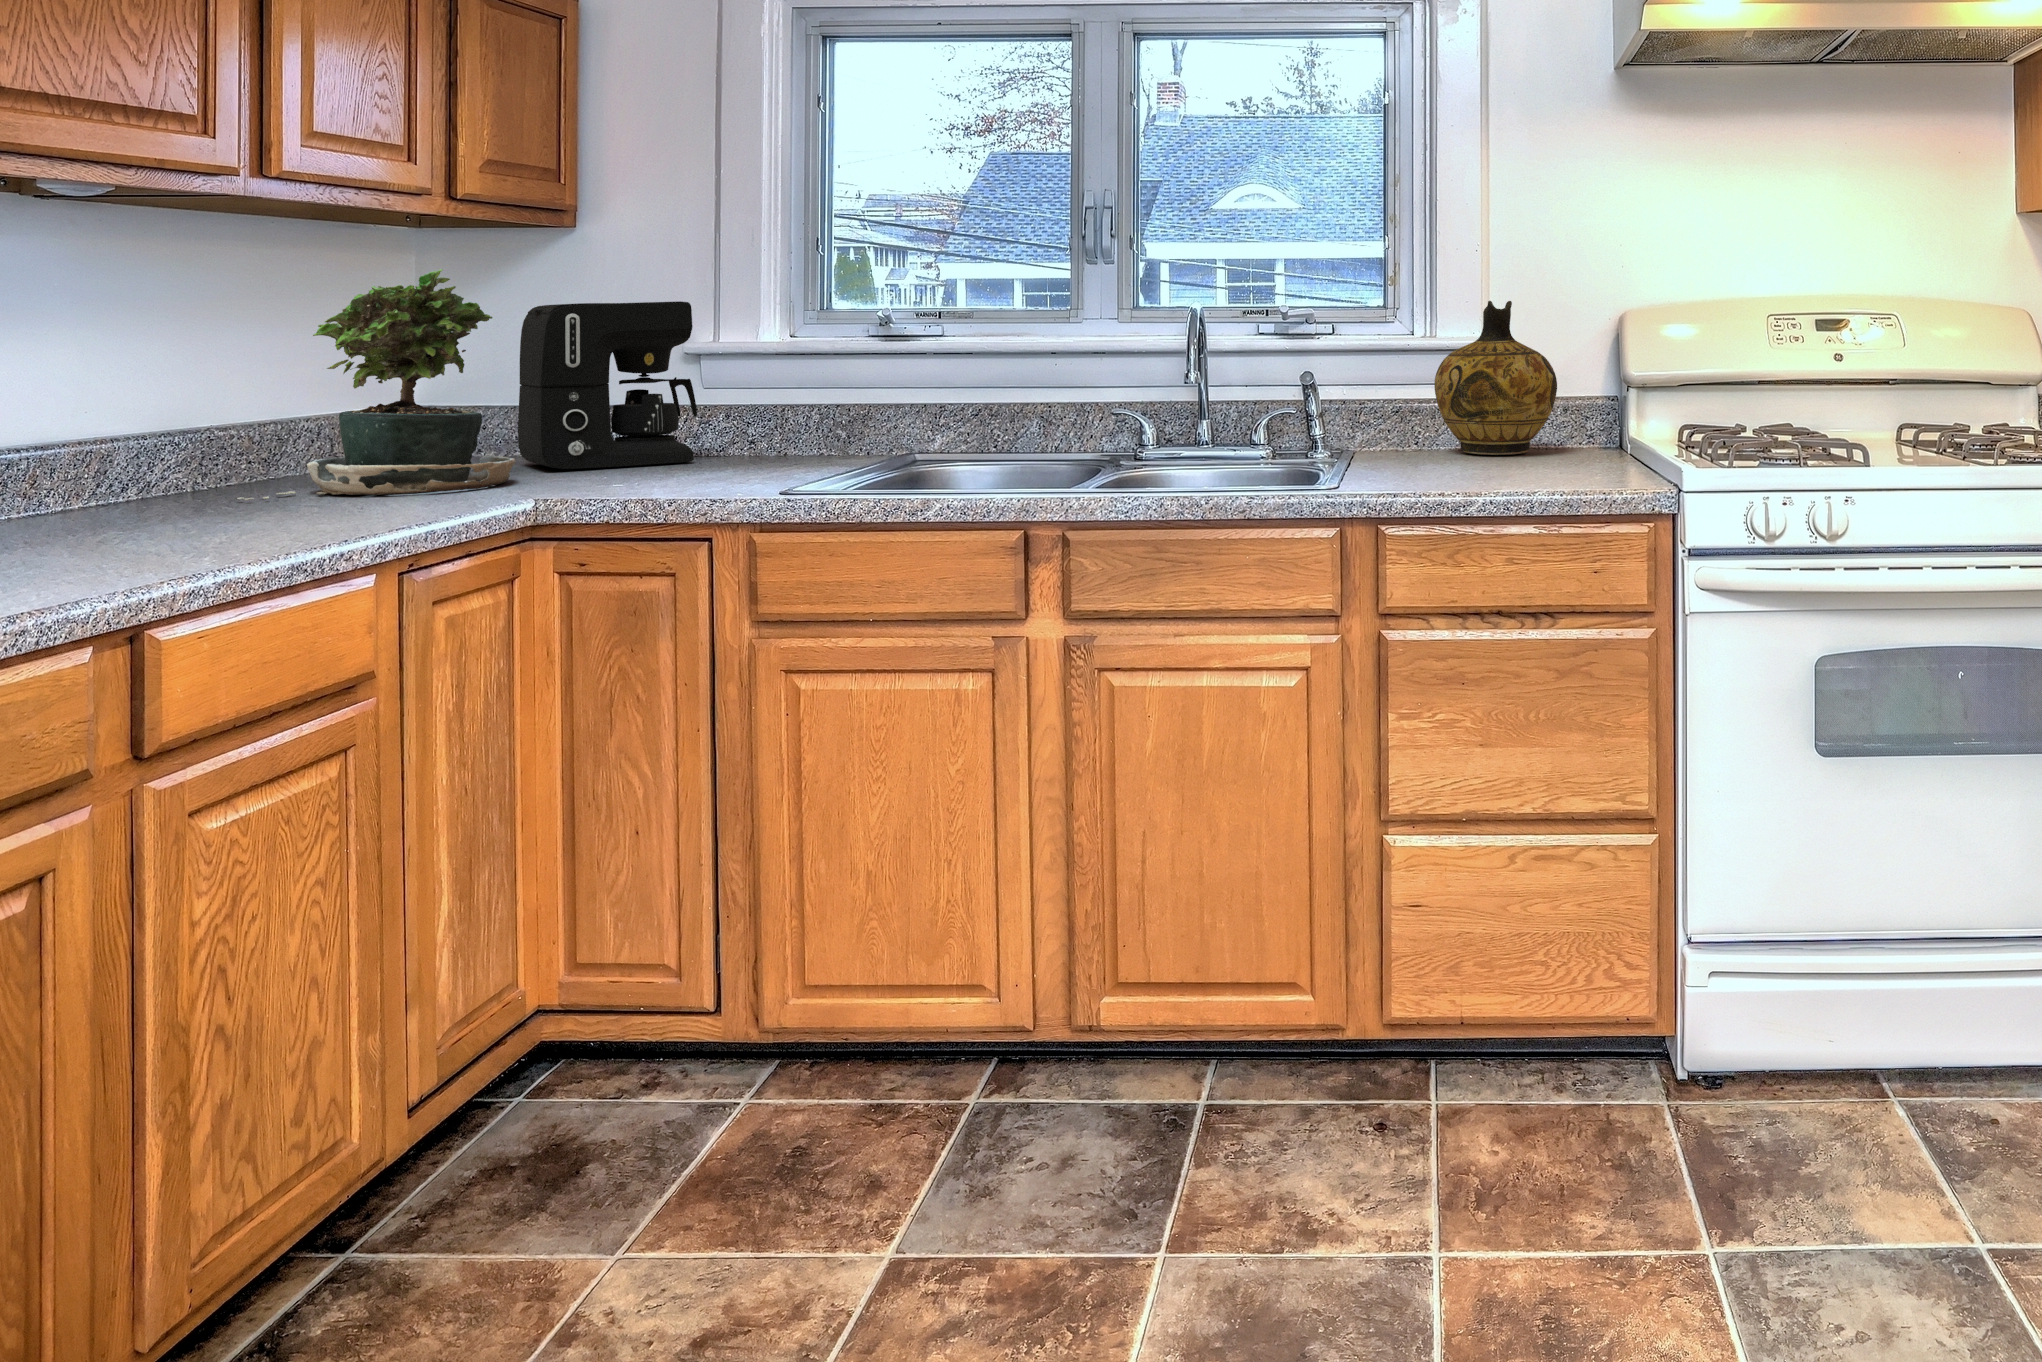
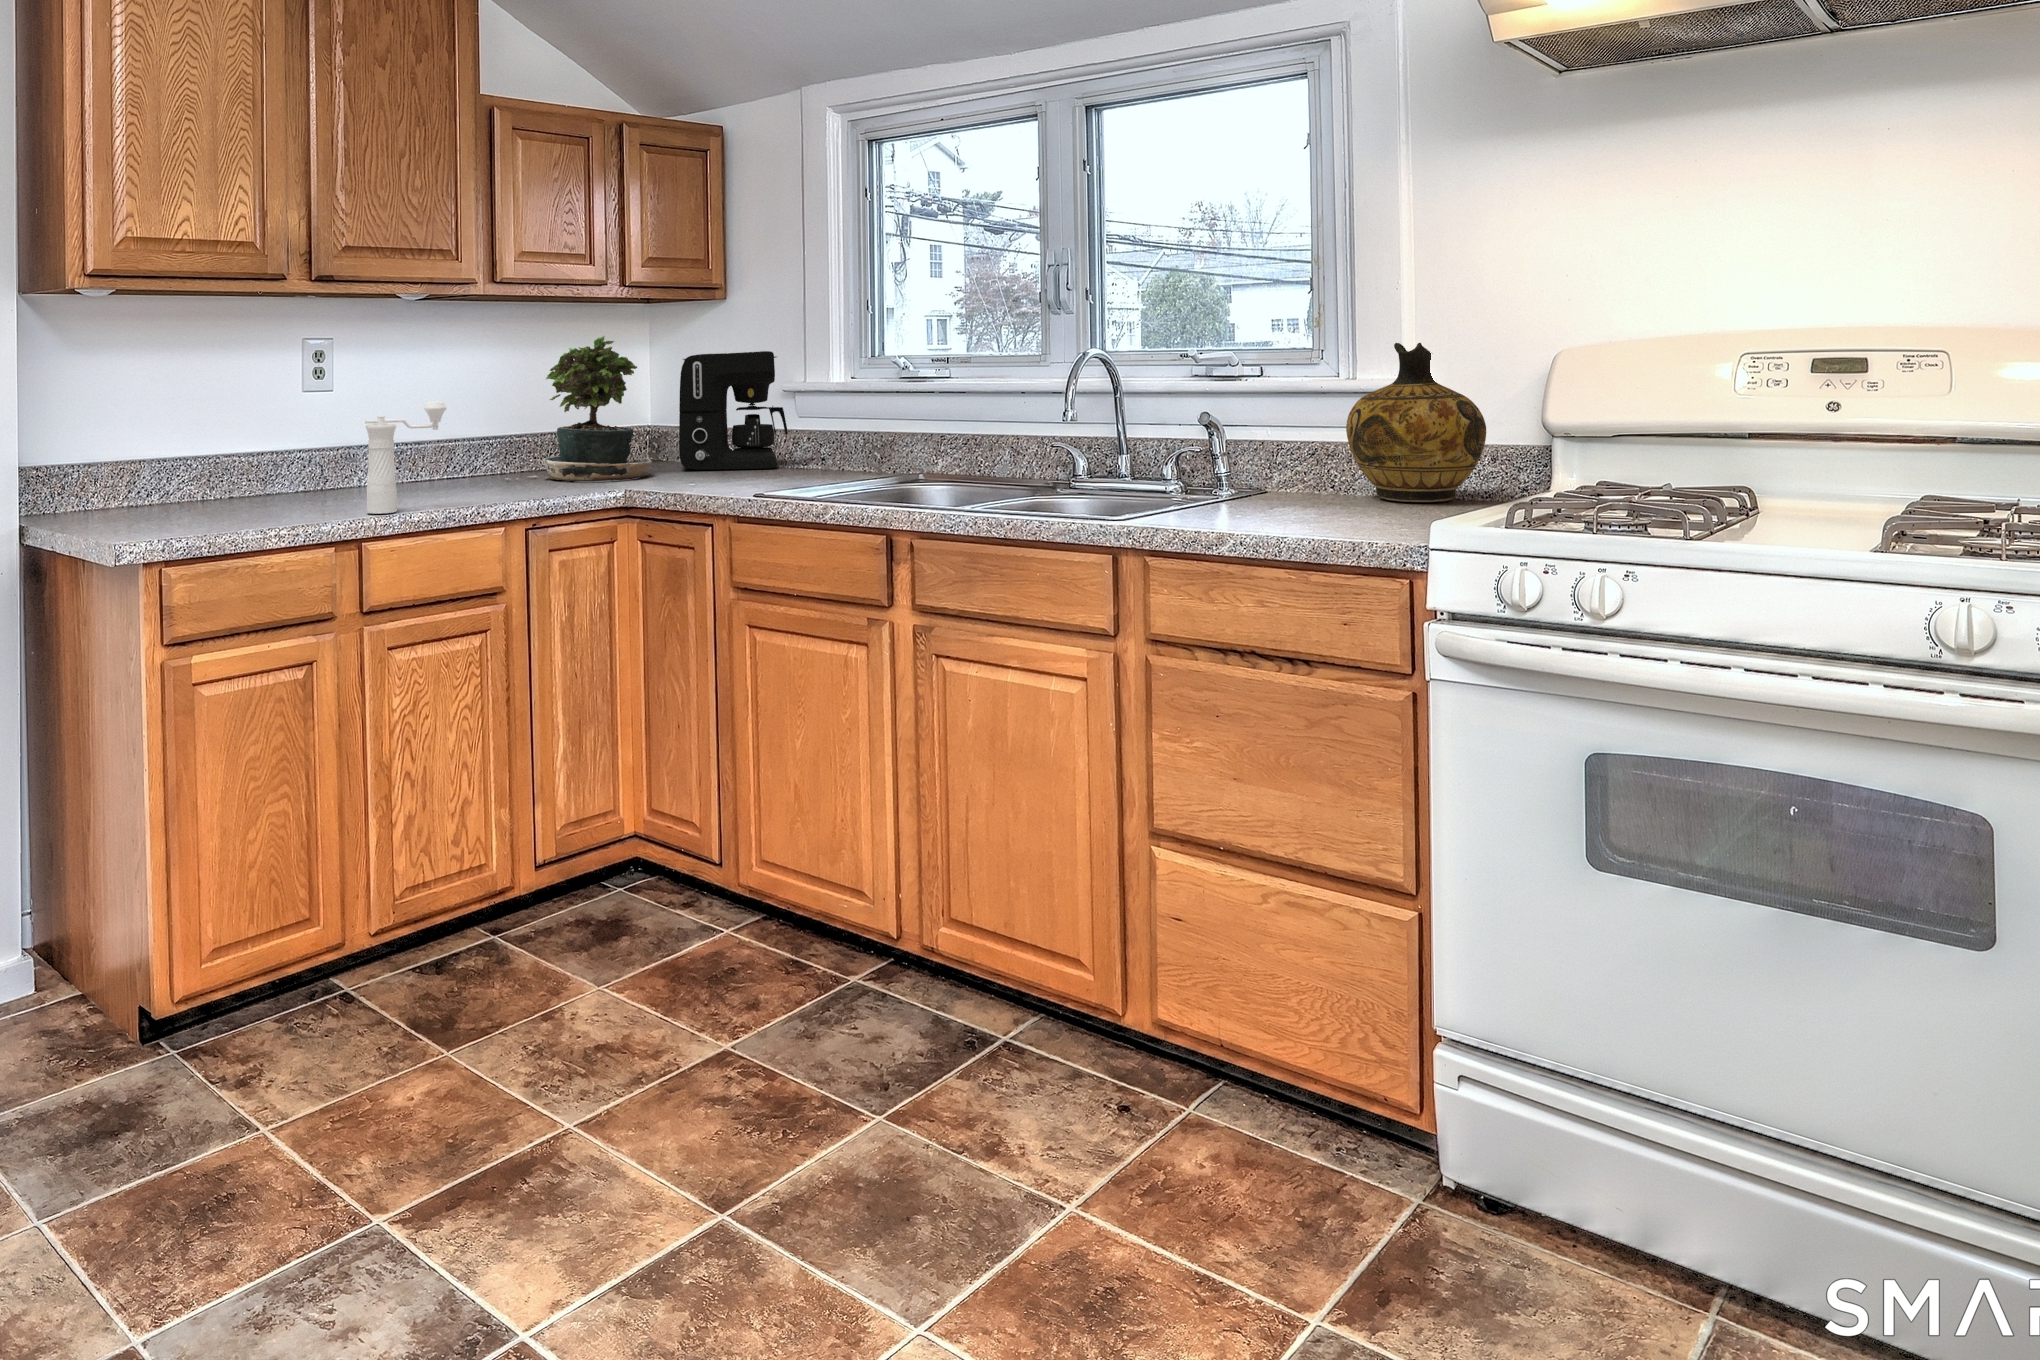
pepper mill: none [80,364,248,566] -> present [365,402,447,514]

